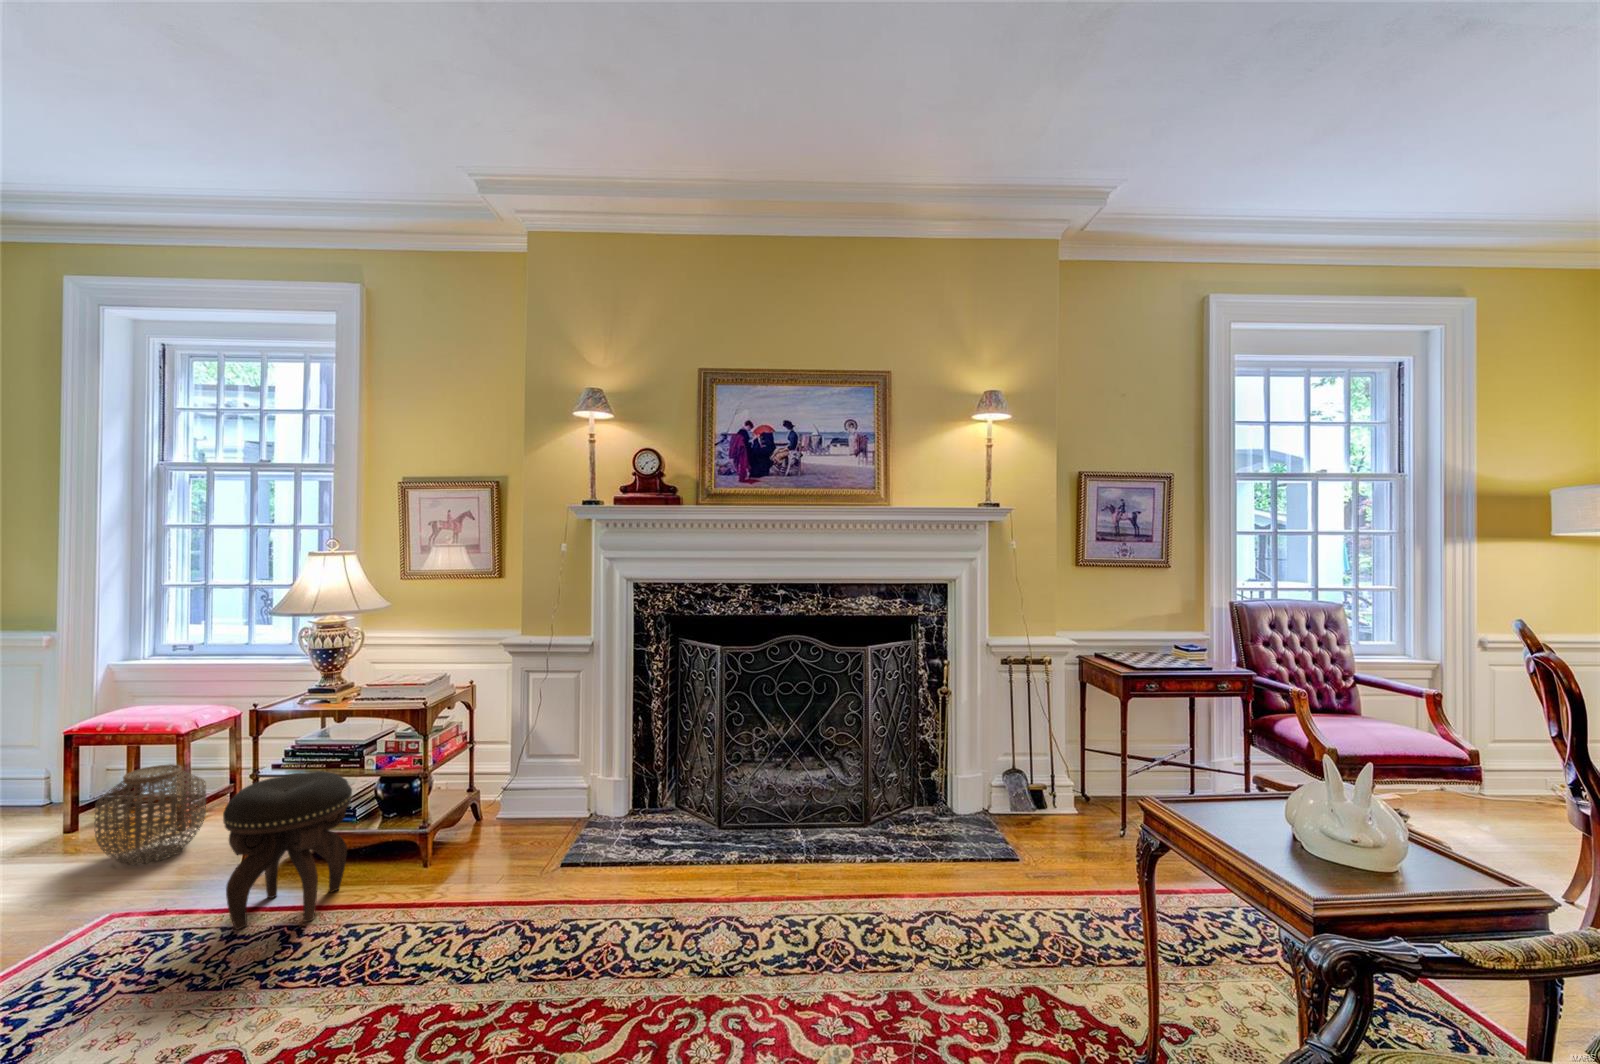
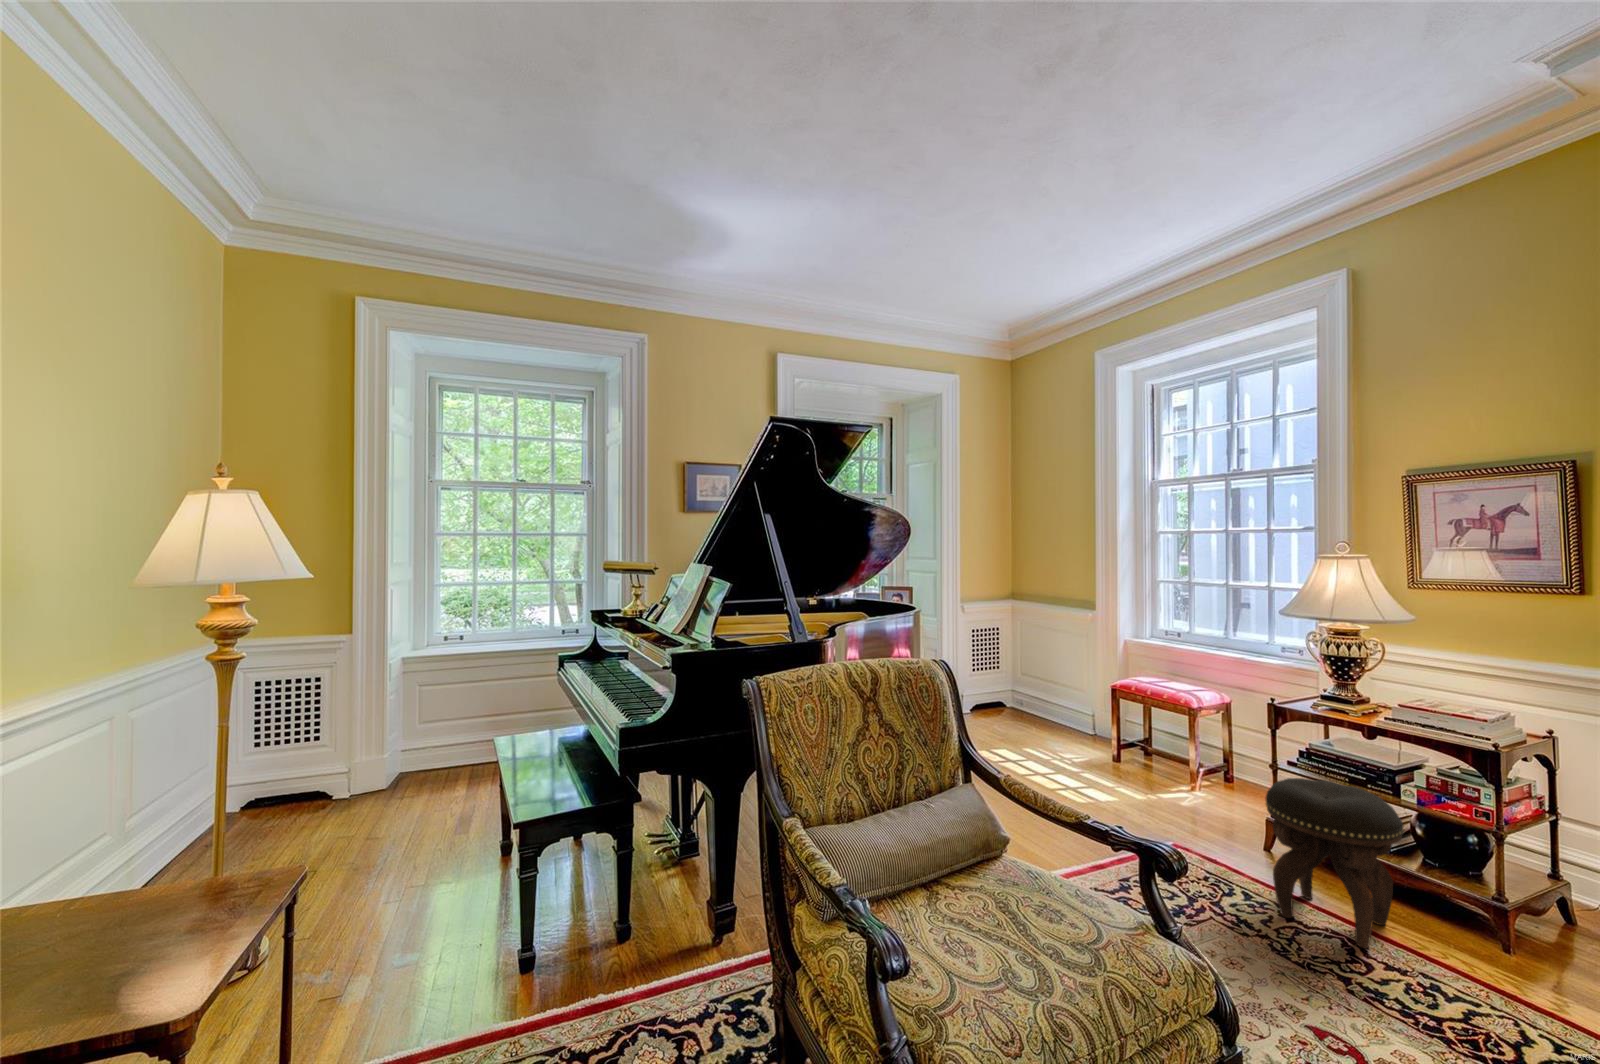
woven basket: present [95,764,206,865] -> none [1140,731,1218,814]

